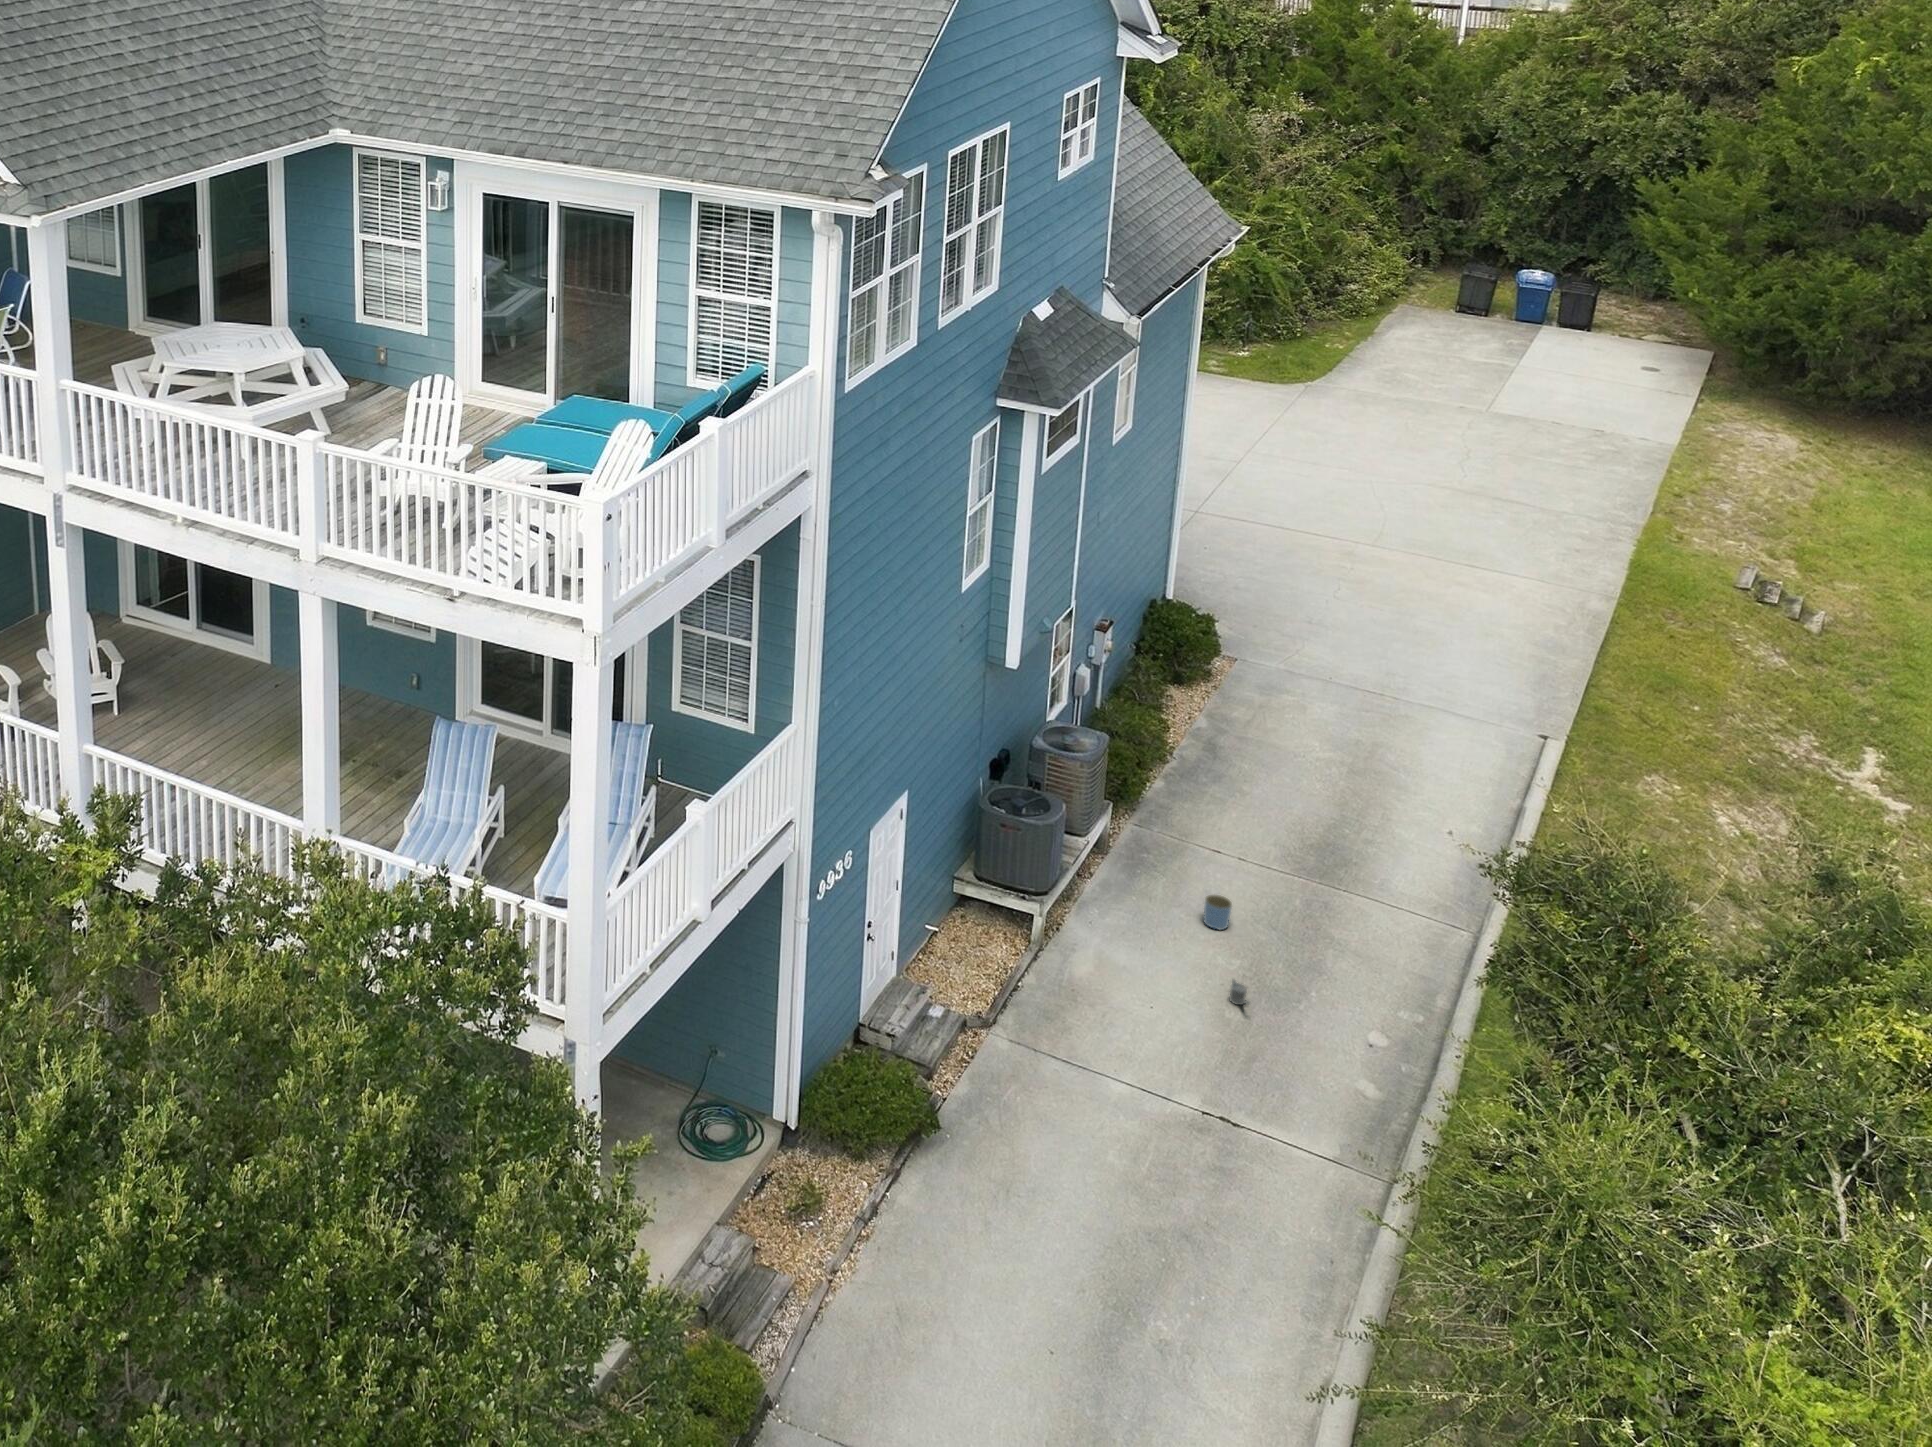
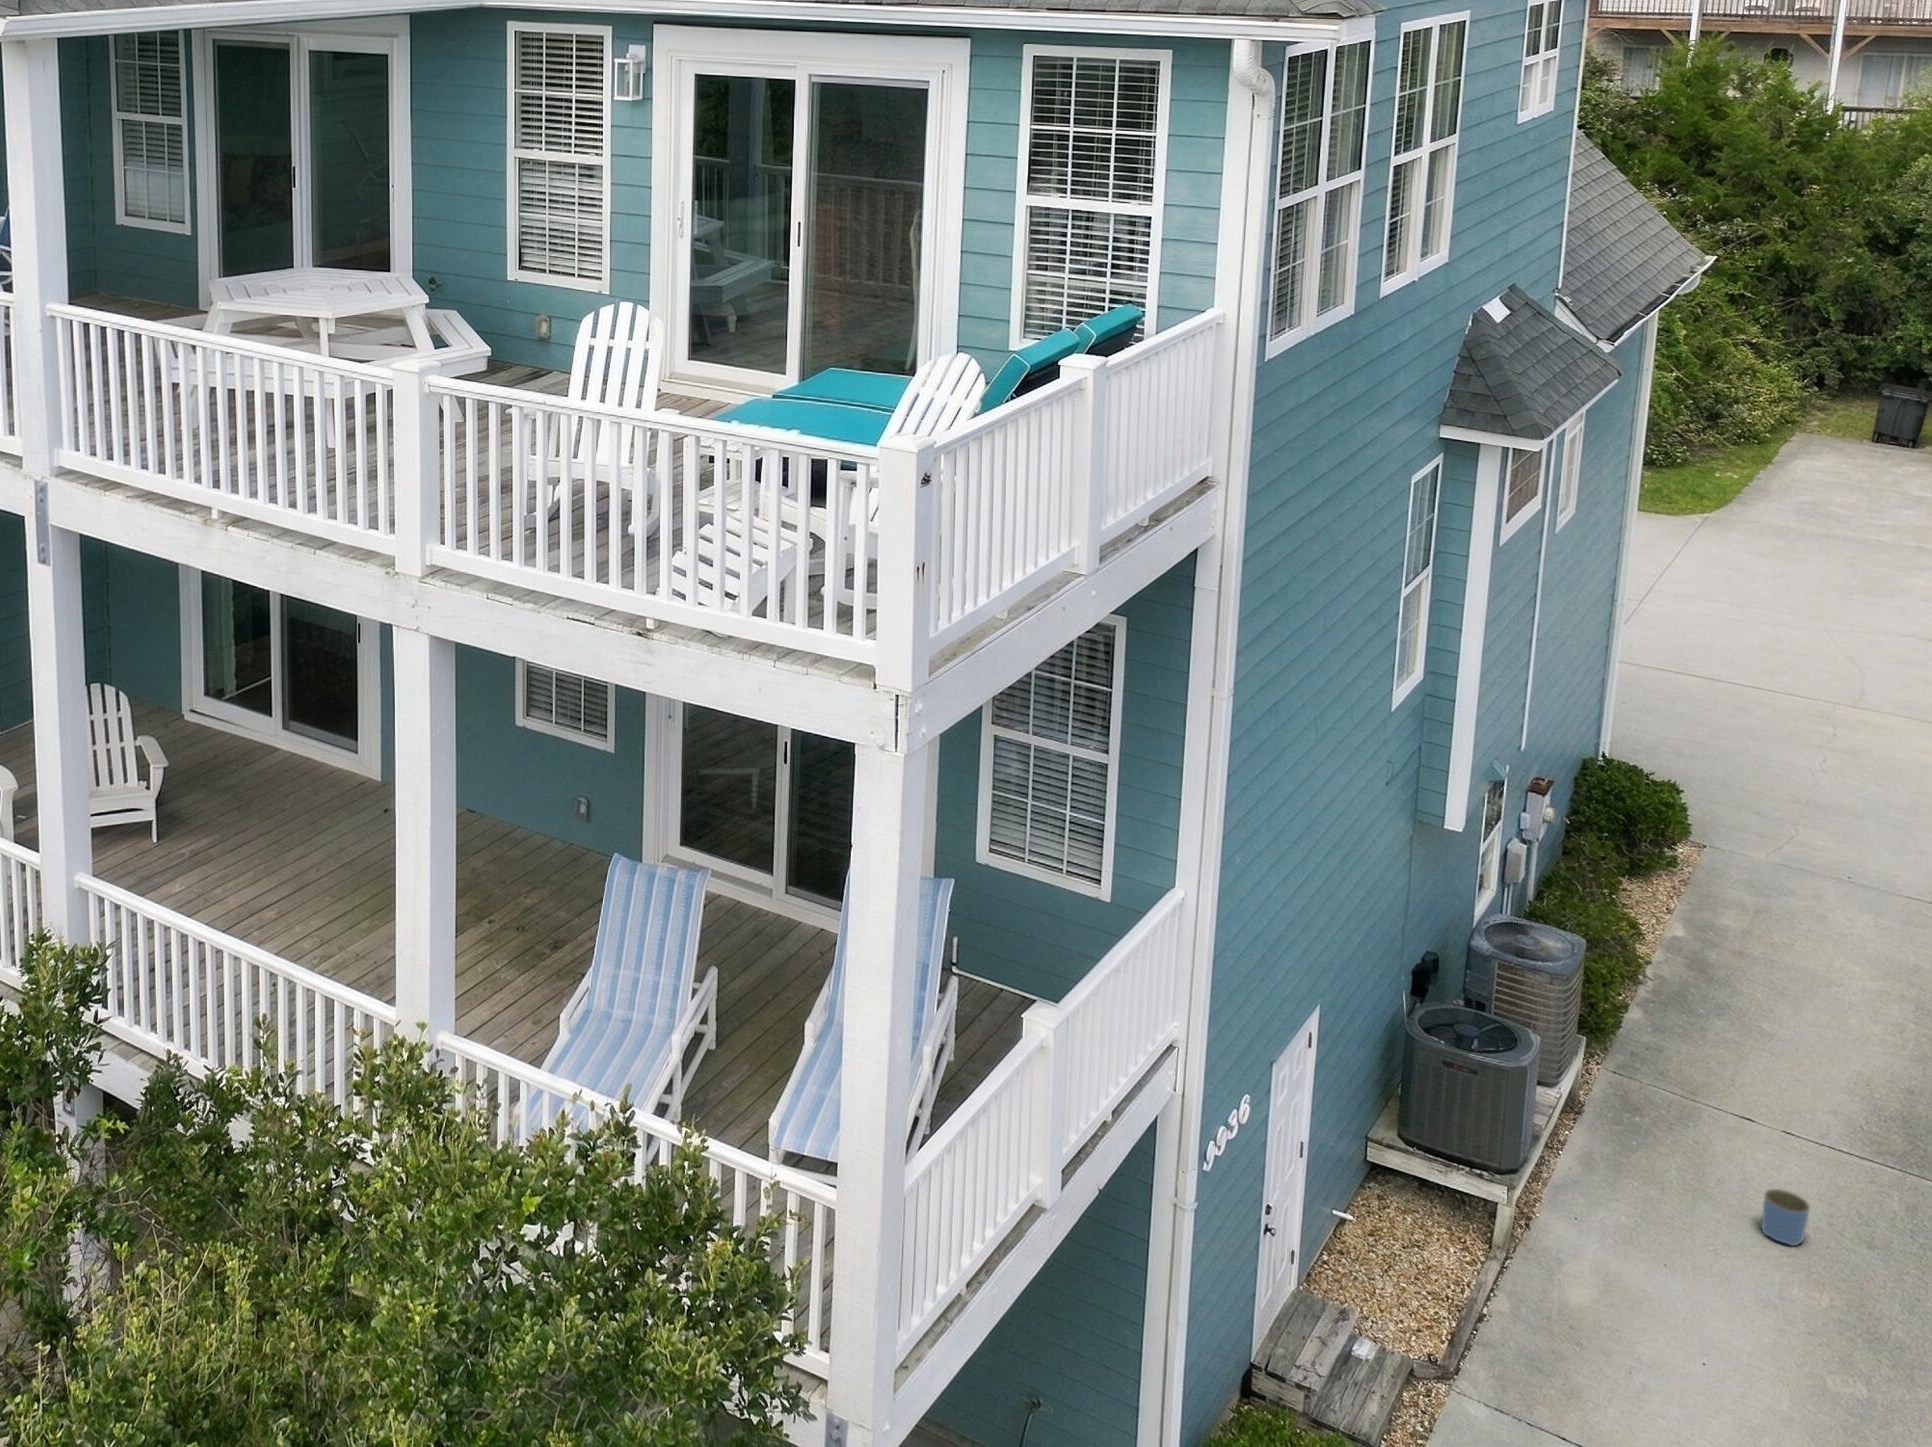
watering can: present [1229,980,1250,1005] -> none [1834,1328,1880,1375]

